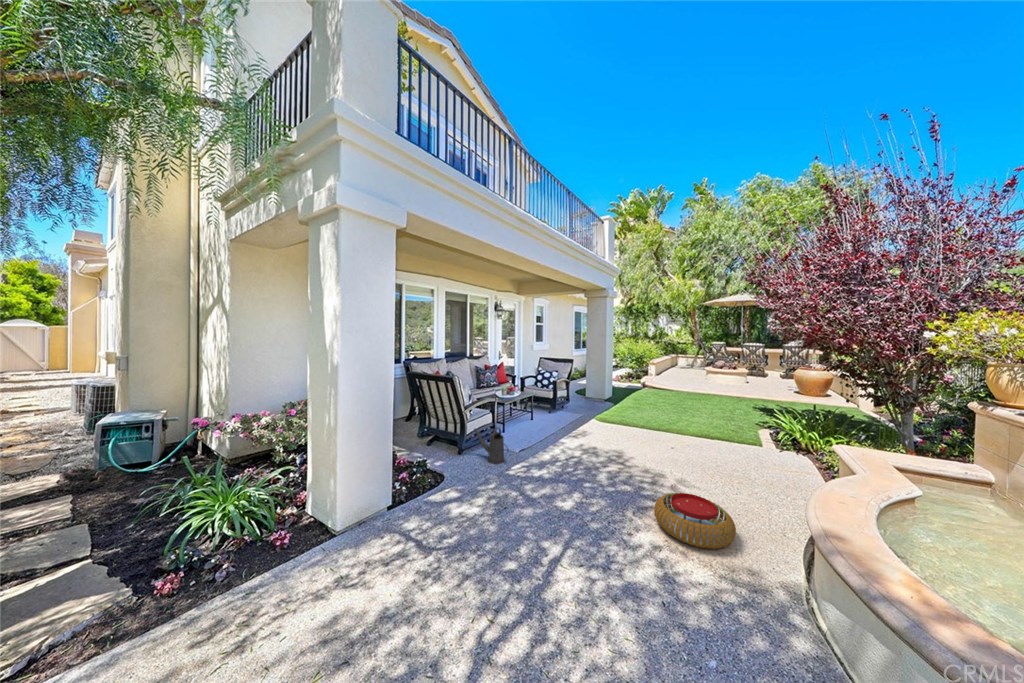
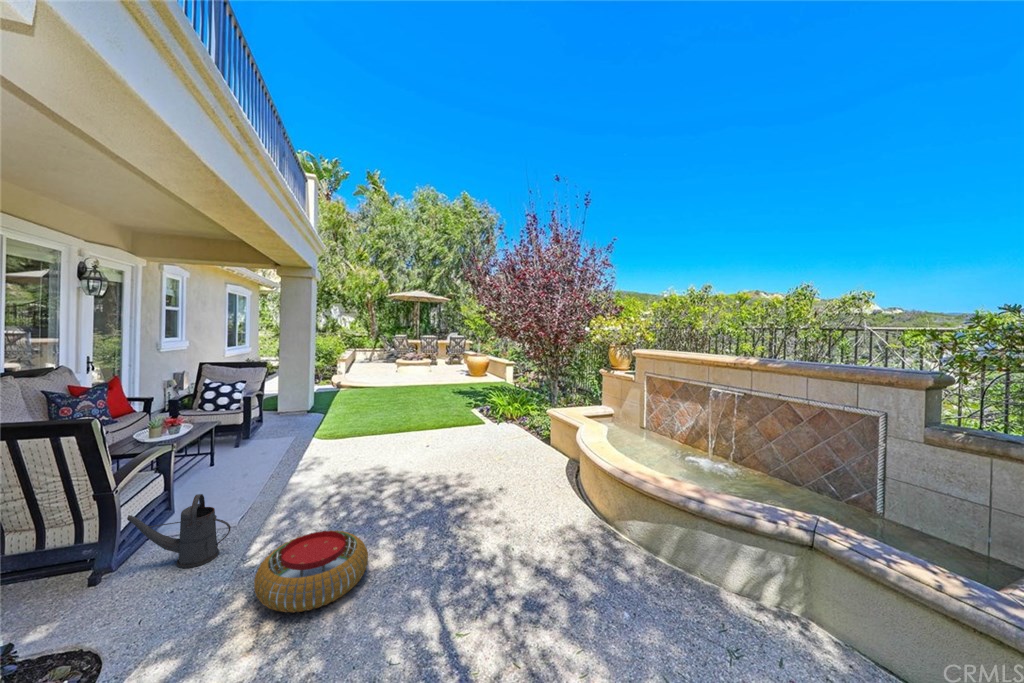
pouf: present [654,493,736,549] -> present [254,530,368,613]

